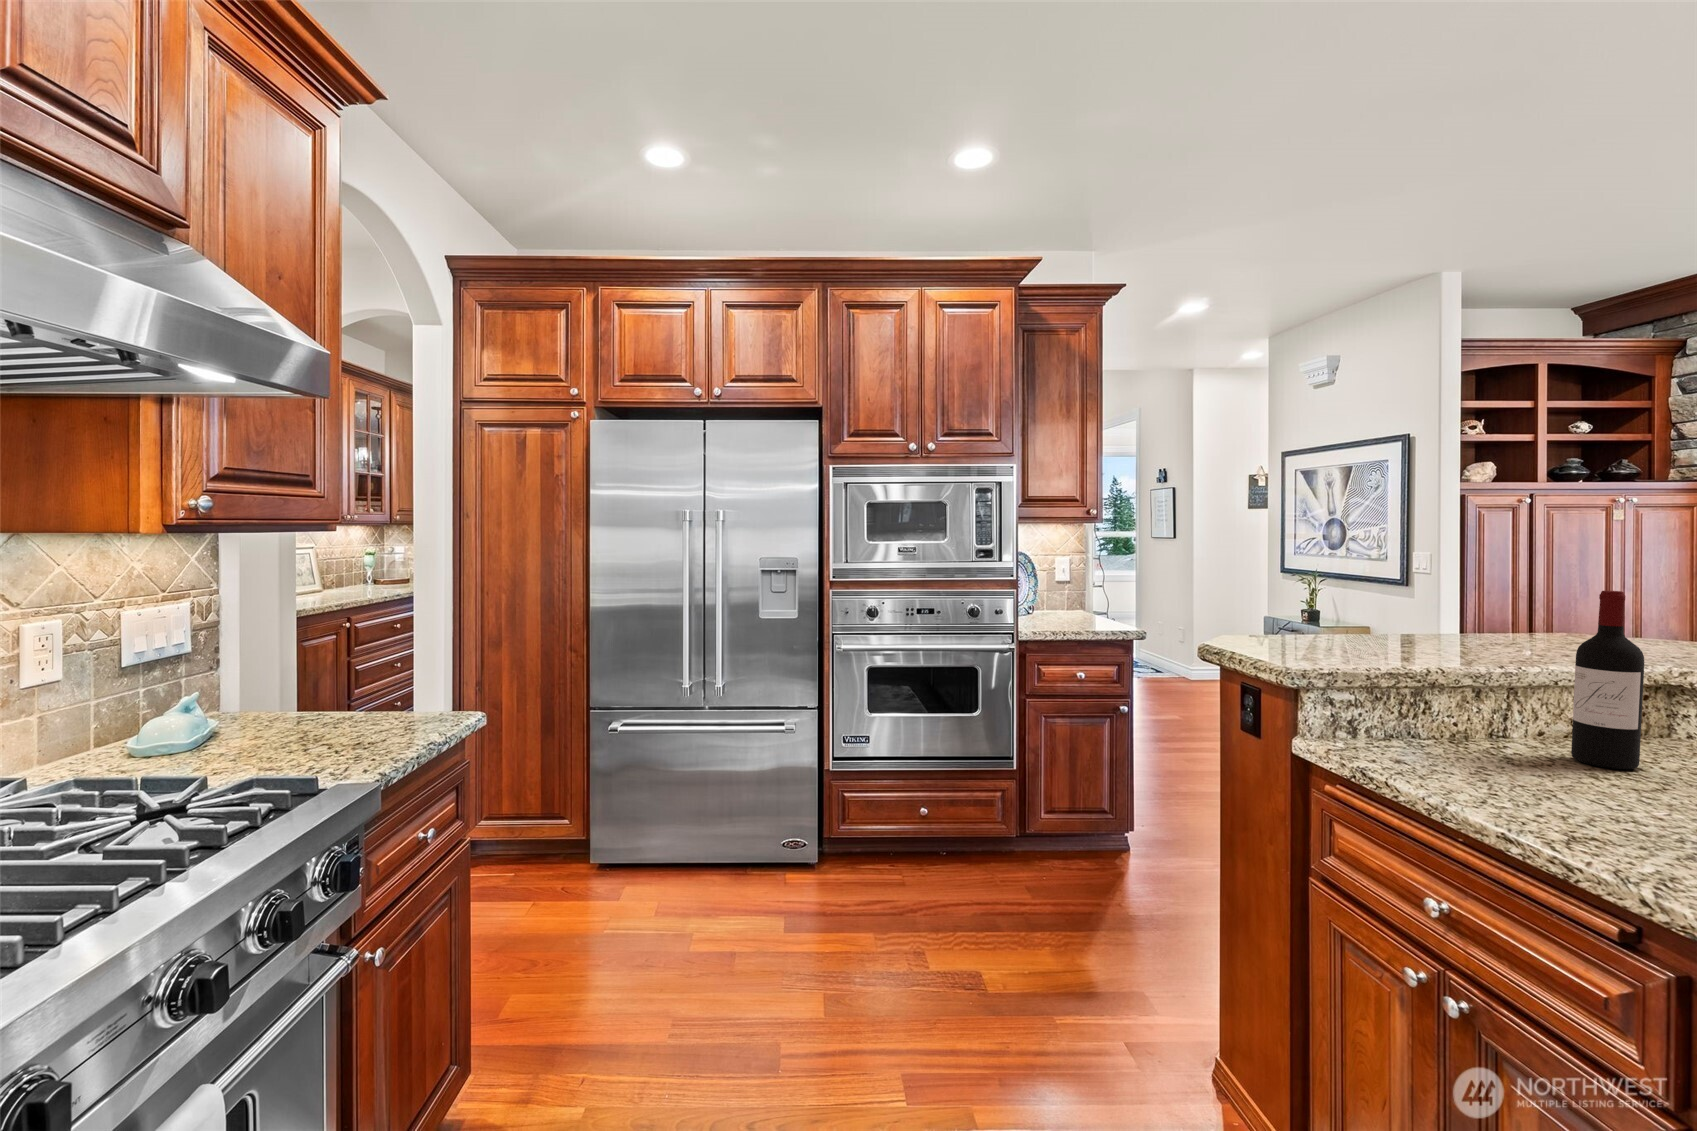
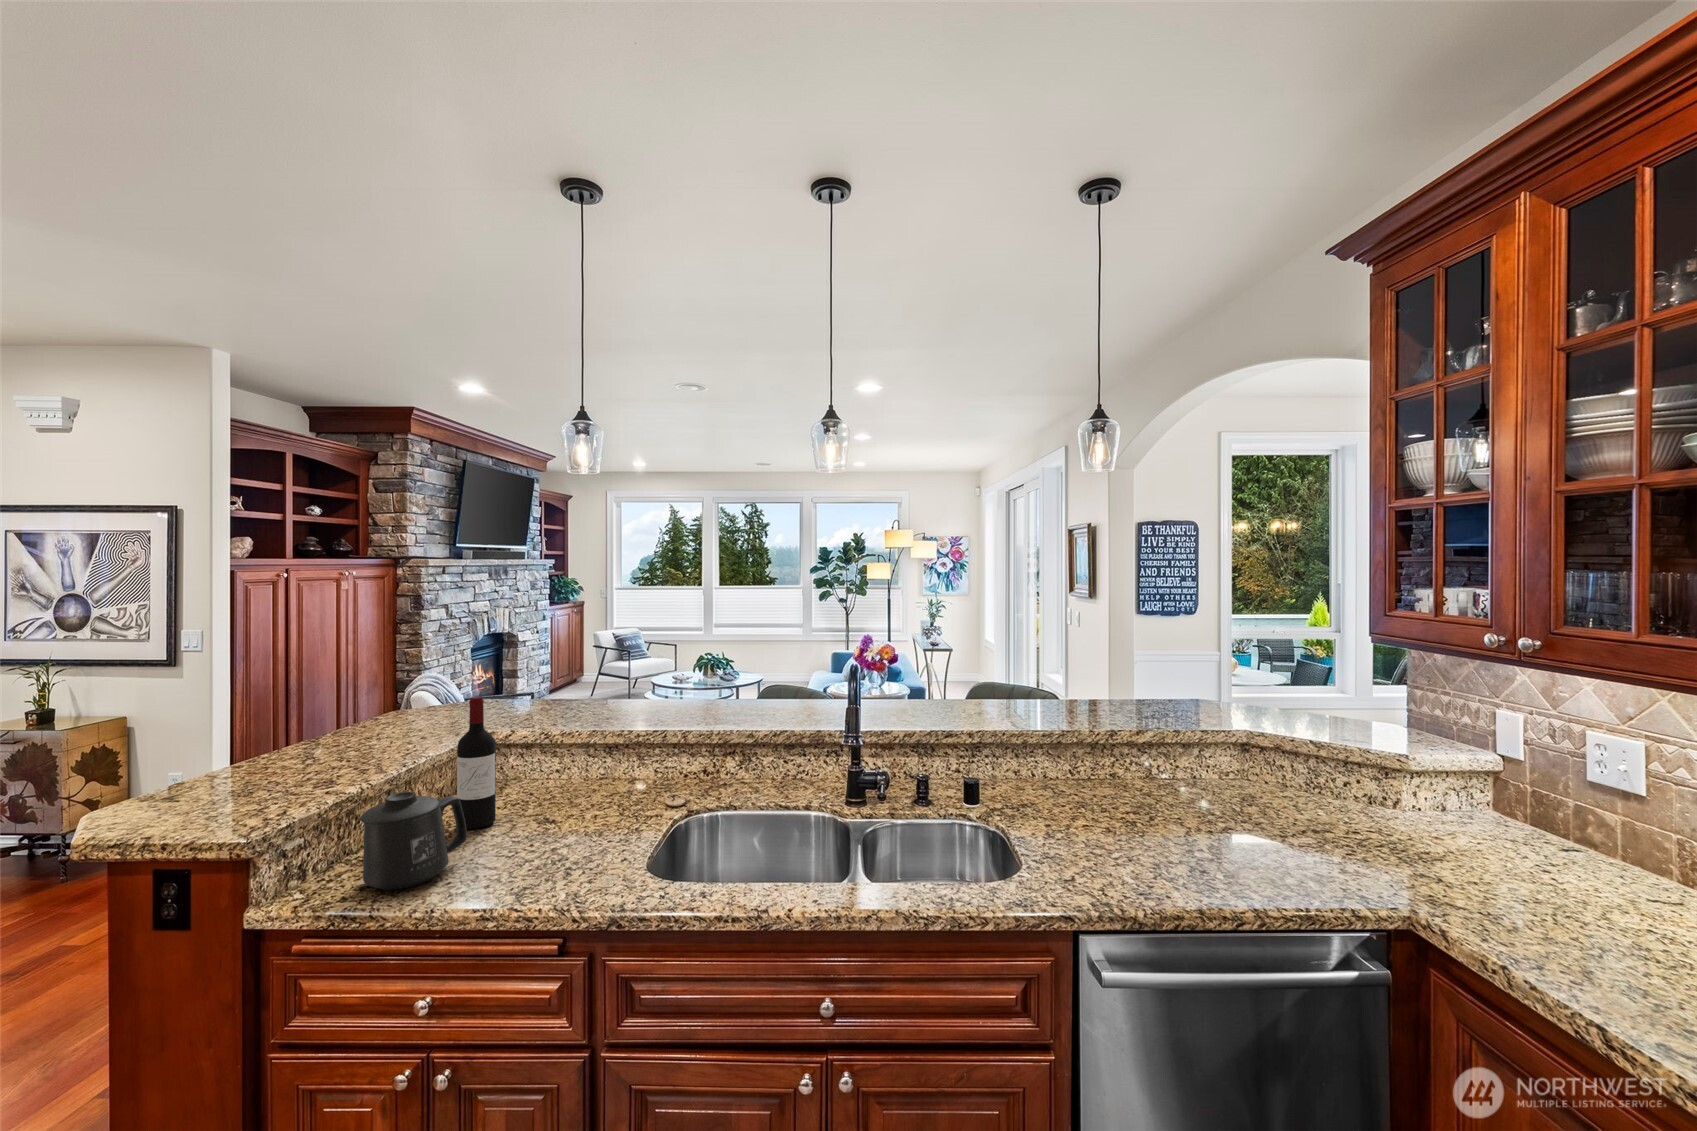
mug: none [1394,670,1546,779] -> present [360,792,467,890]

